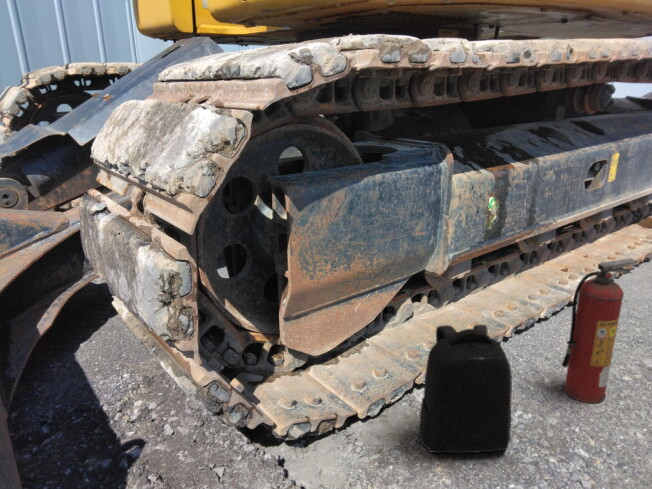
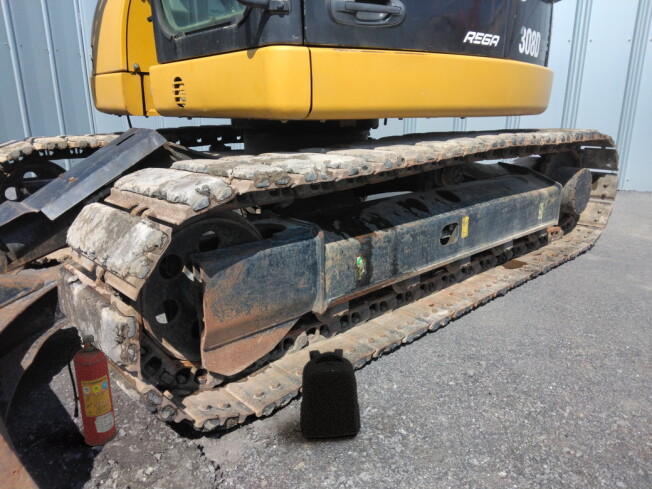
fire extinguisher: present [562,258,635,403] -> present [67,334,117,446]

